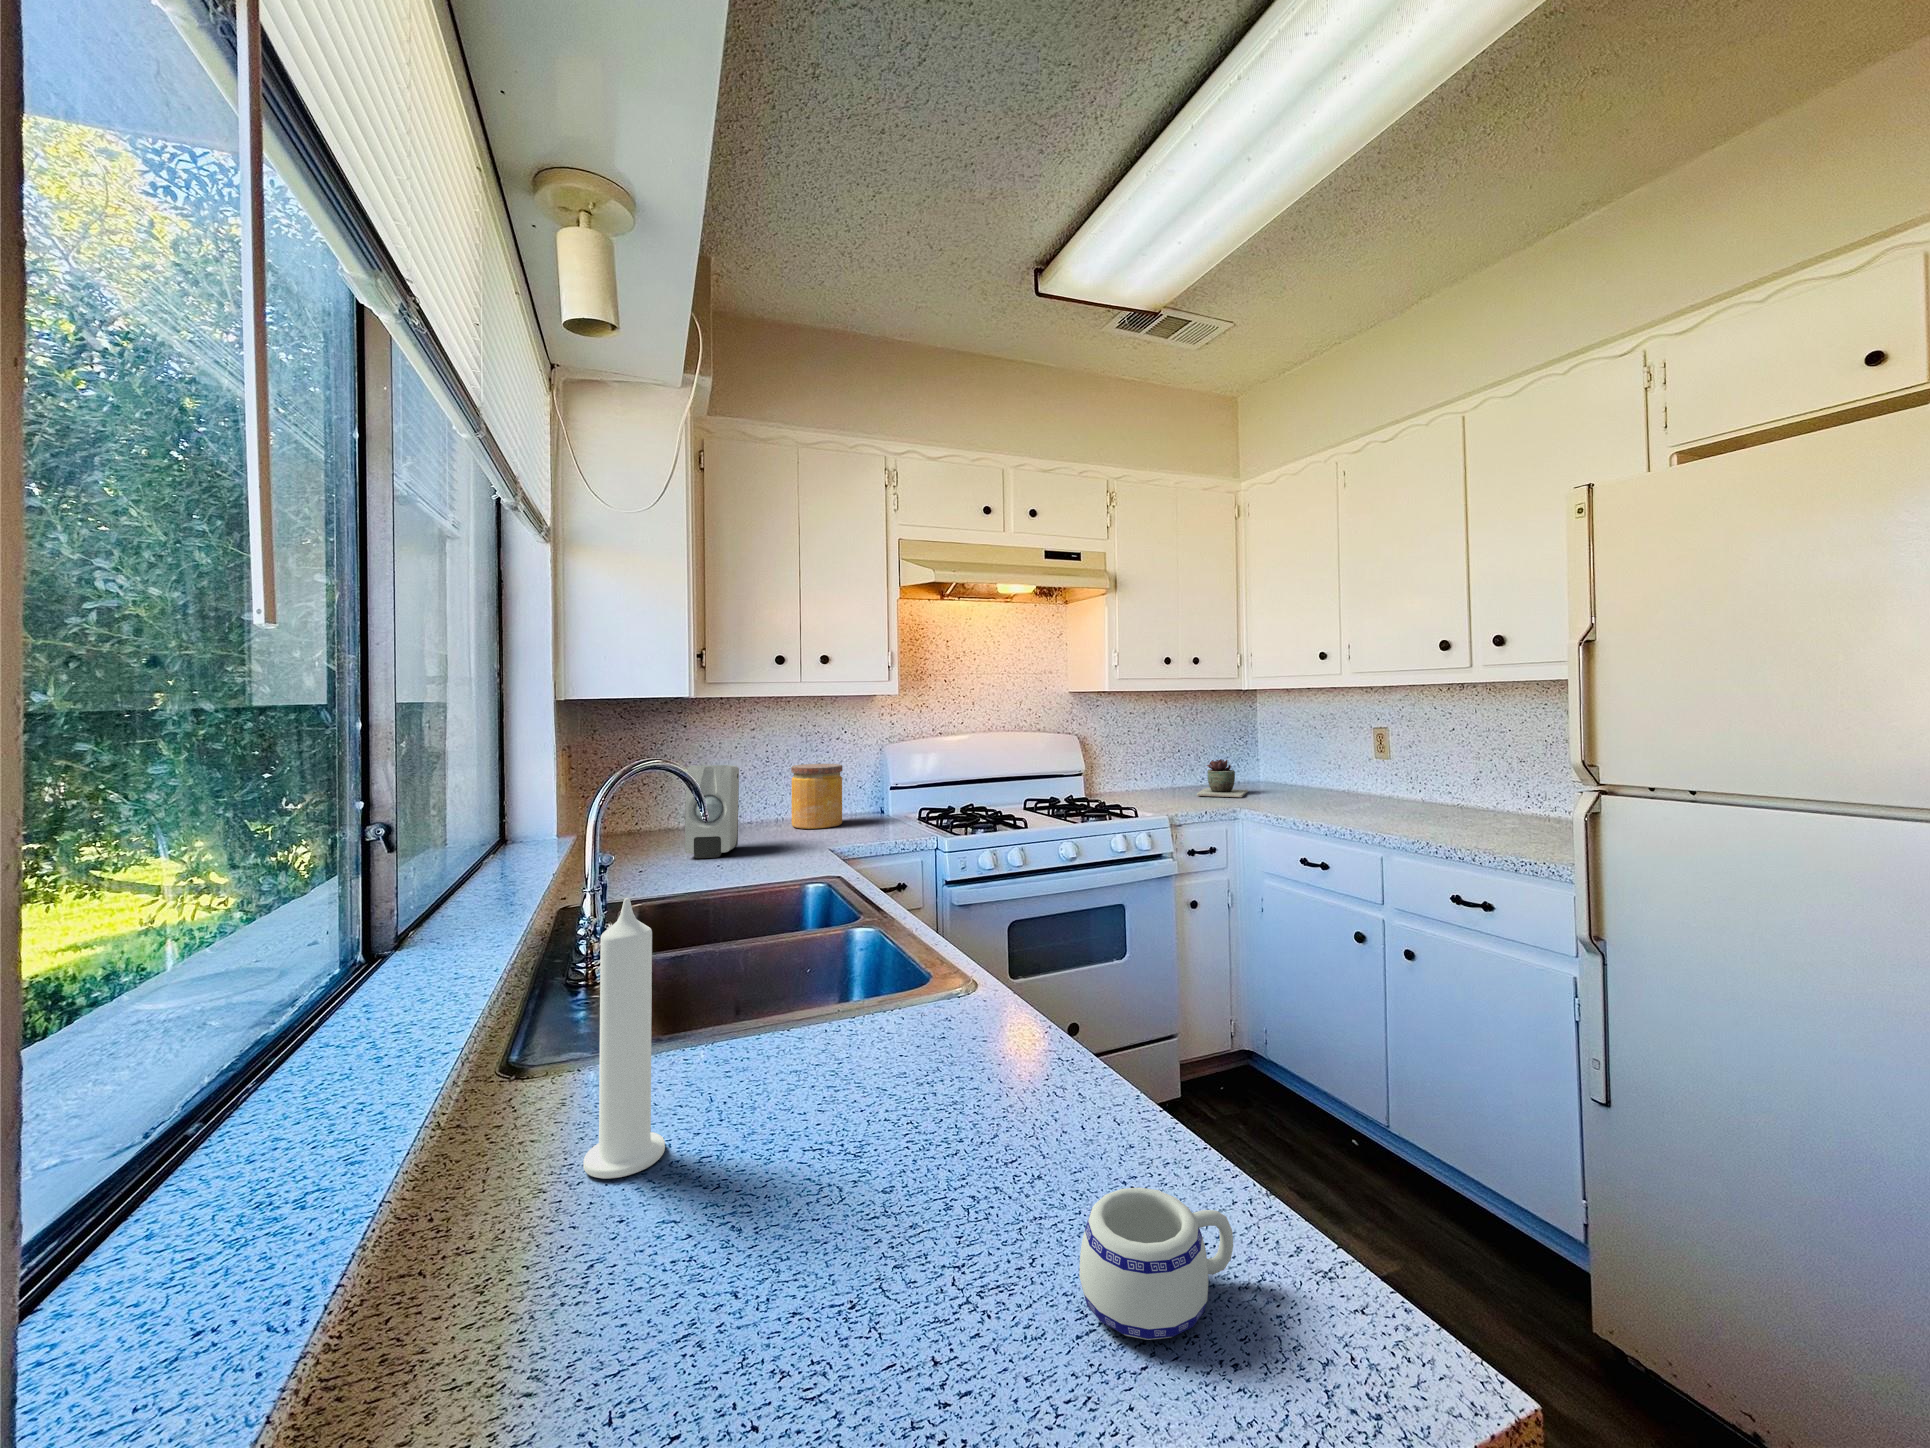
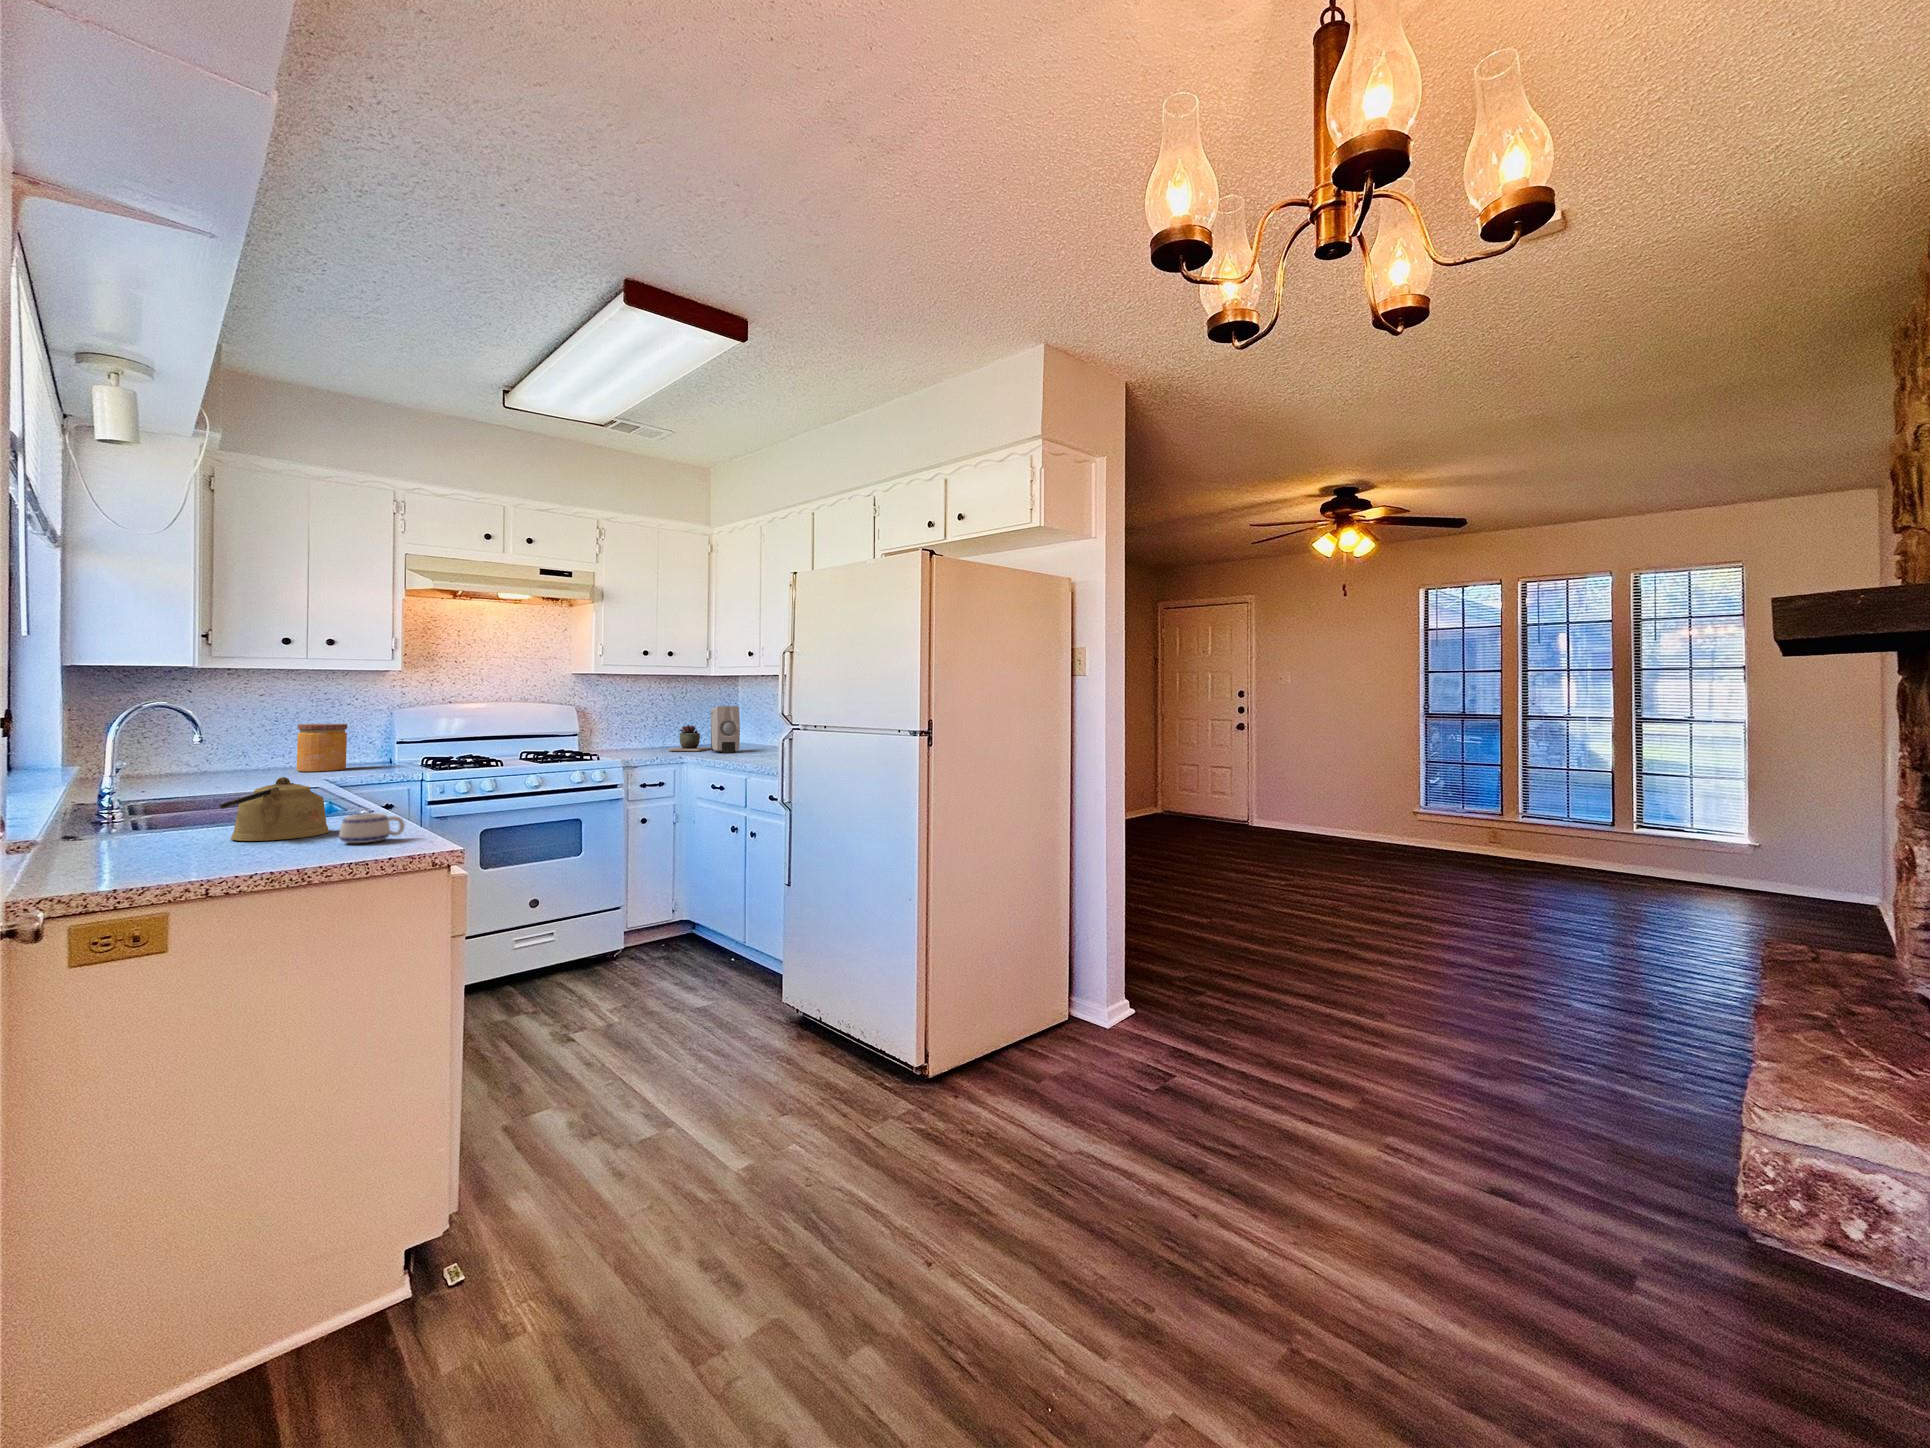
soap dispenser: present [685,765,739,858] -> present [711,706,740,753]
candle: present [583,898,665,1178] -> none [126,735,170,845]
kettle: none [764,1003,974,1210] -> present [220,777,329,841]

